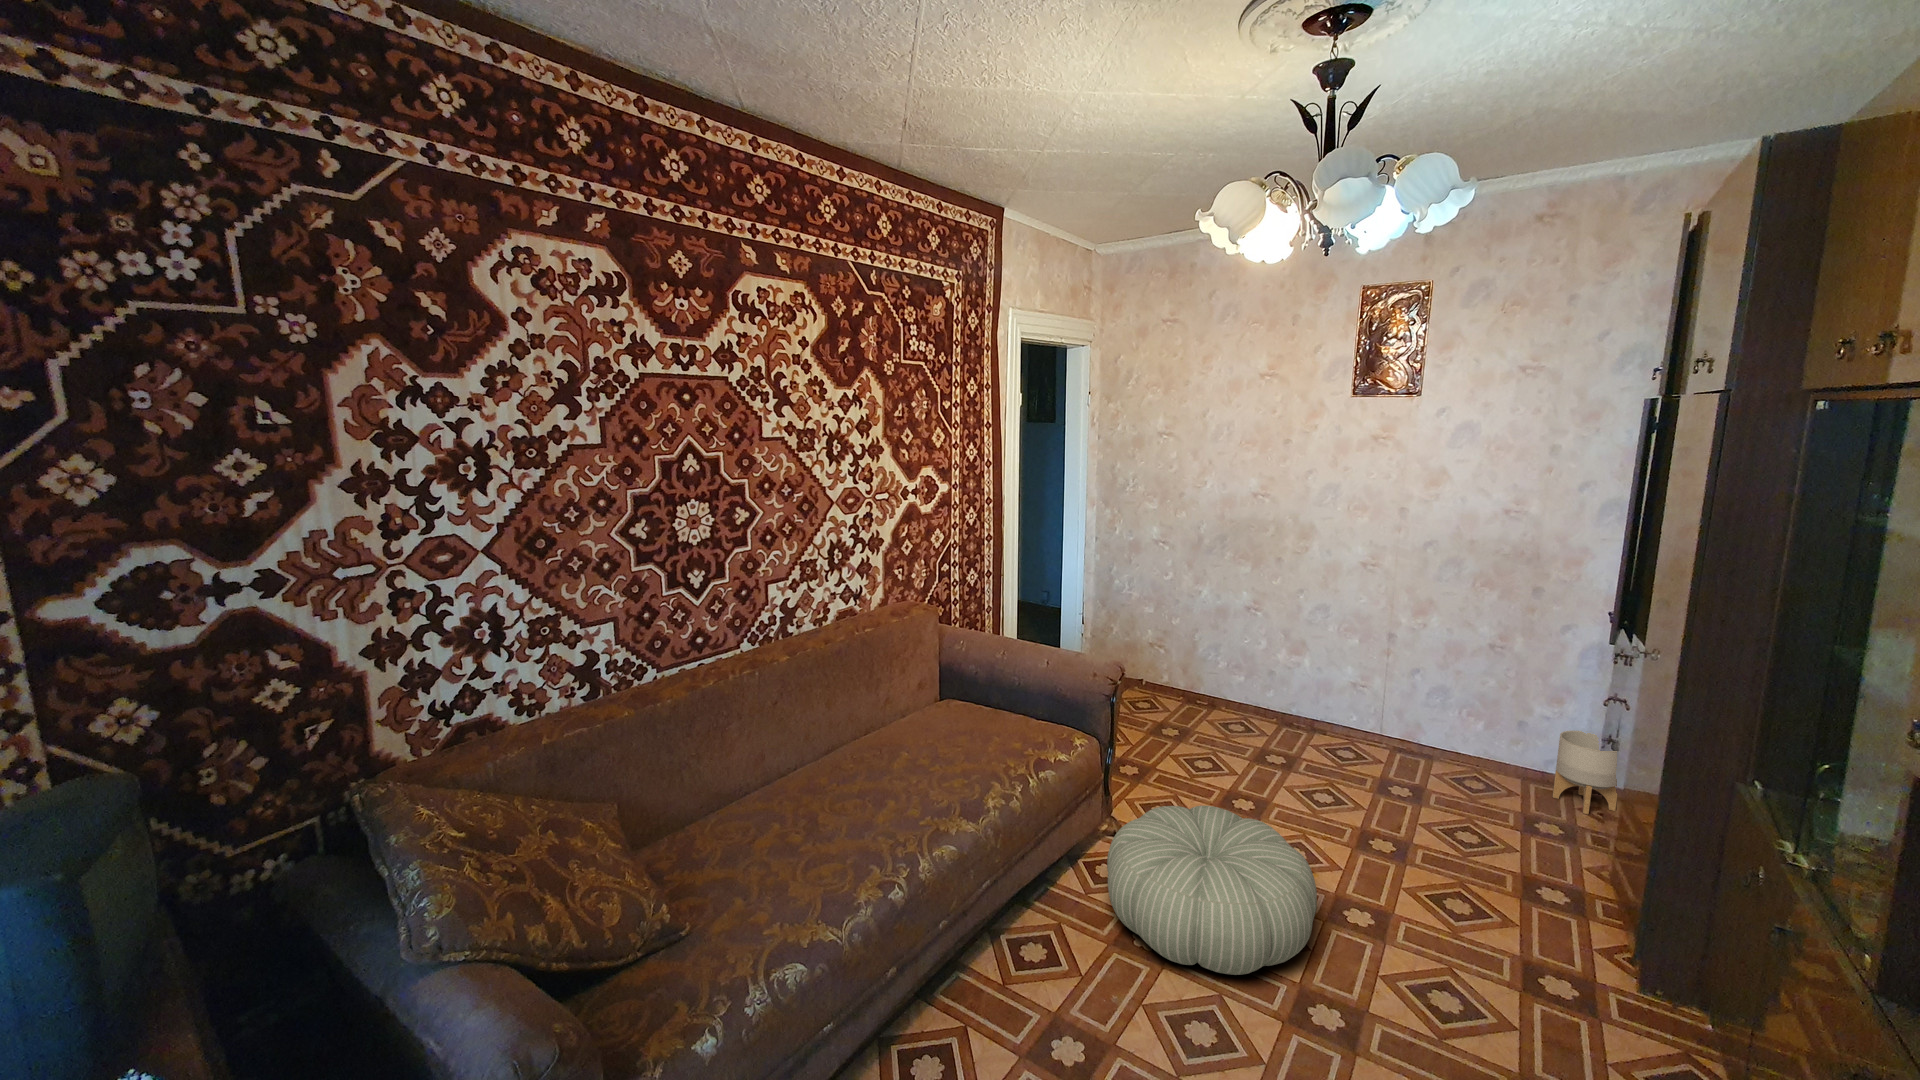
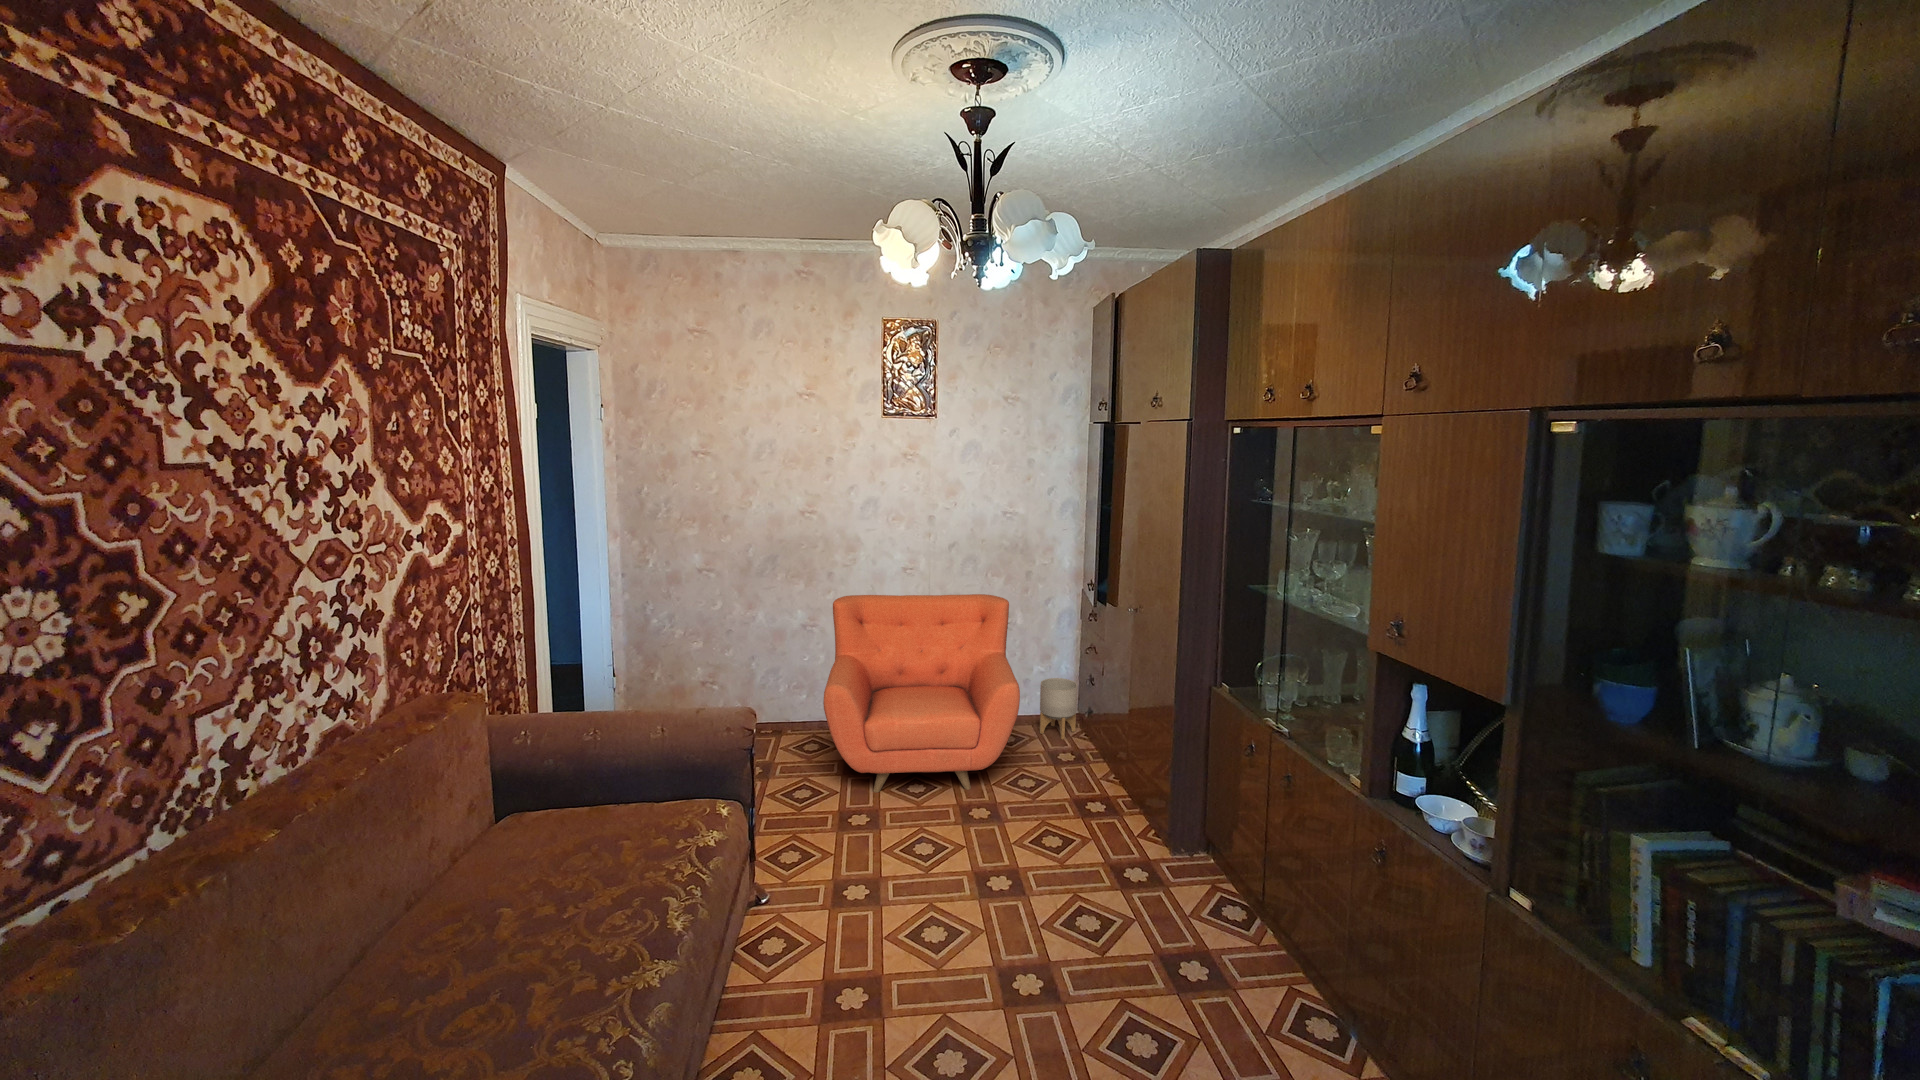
armchair: none [1239,584,1510,823] -> present [823,594,1020,793]
pouf: present [1107,806,1317,975] -> none [779,829,985,1006]

